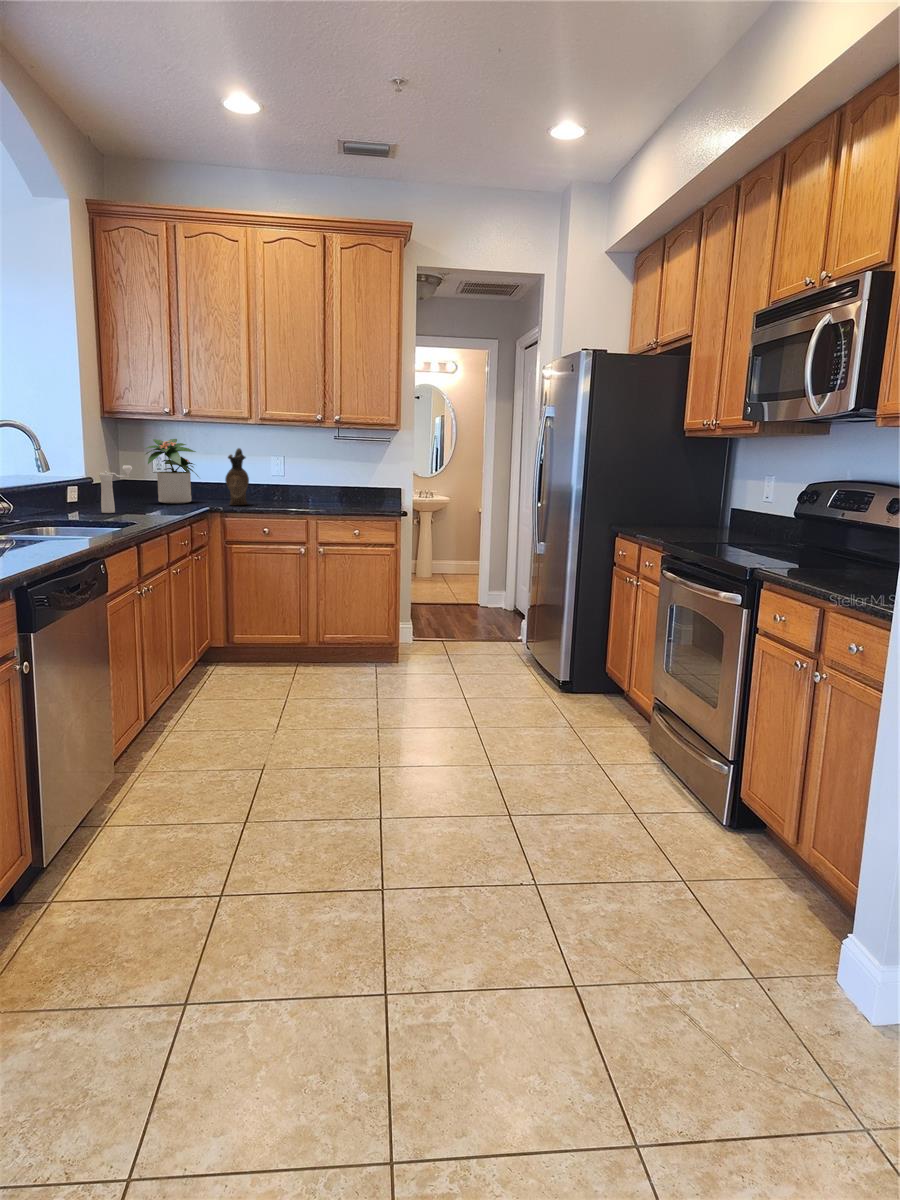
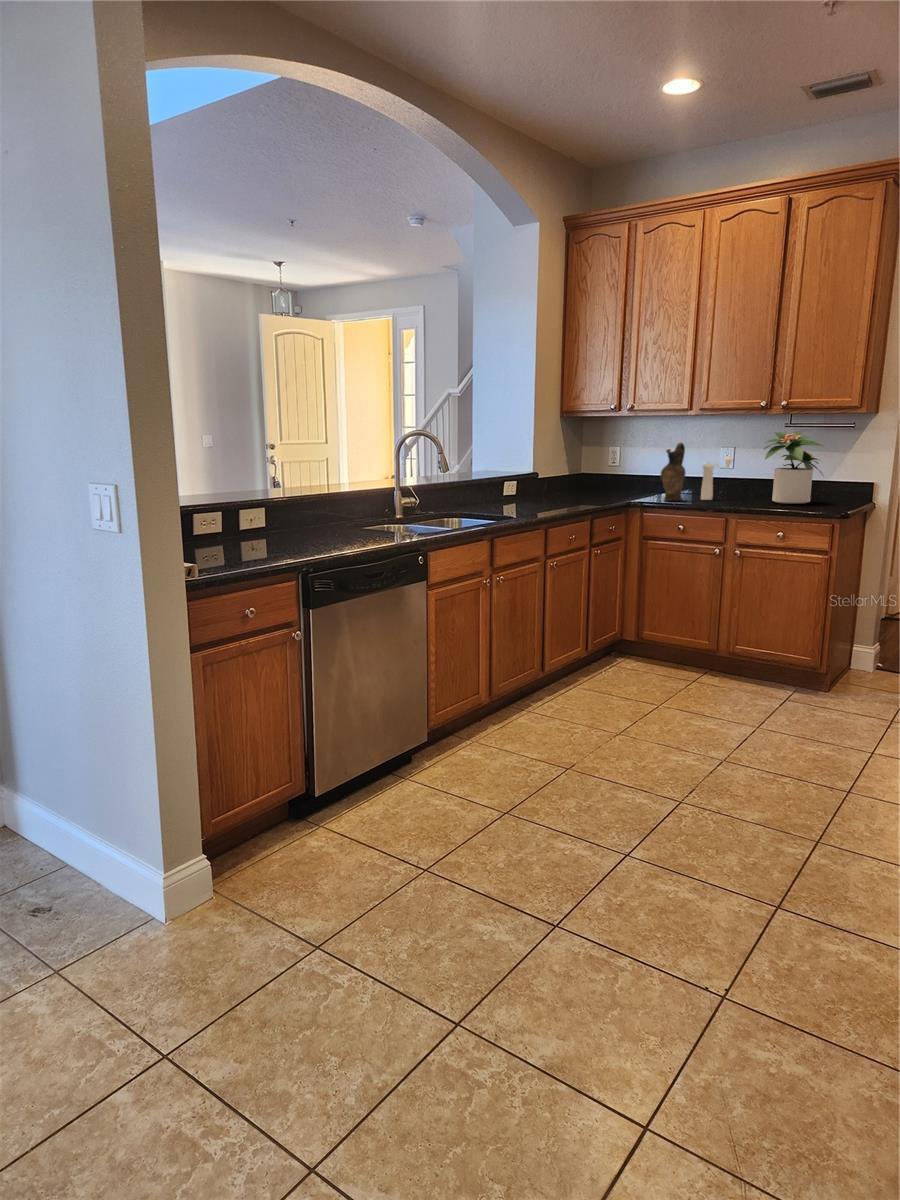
potted plant: present [146,439,198,504] -> present [764,431,823,504]
pepper mill: present [99,465,132,513] -> present [701,457,733,500]

